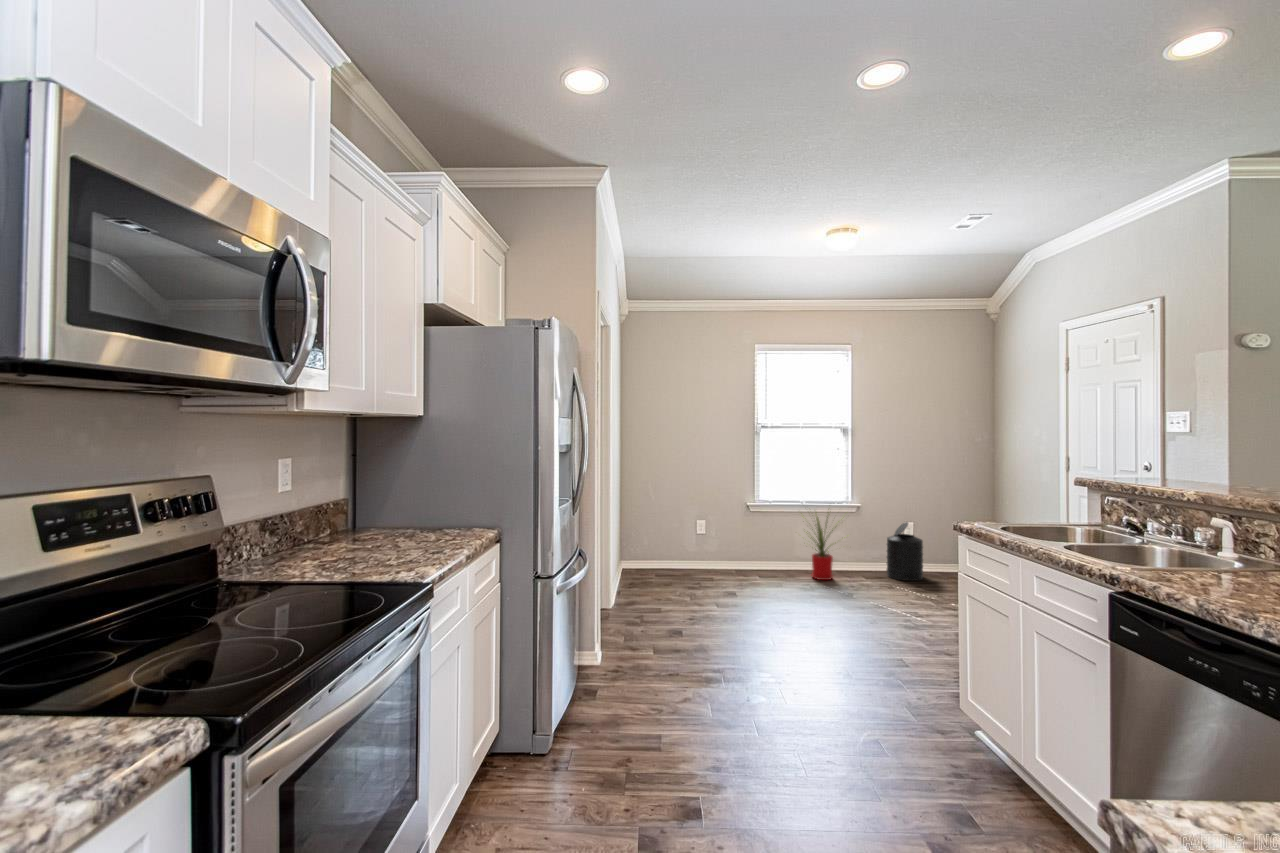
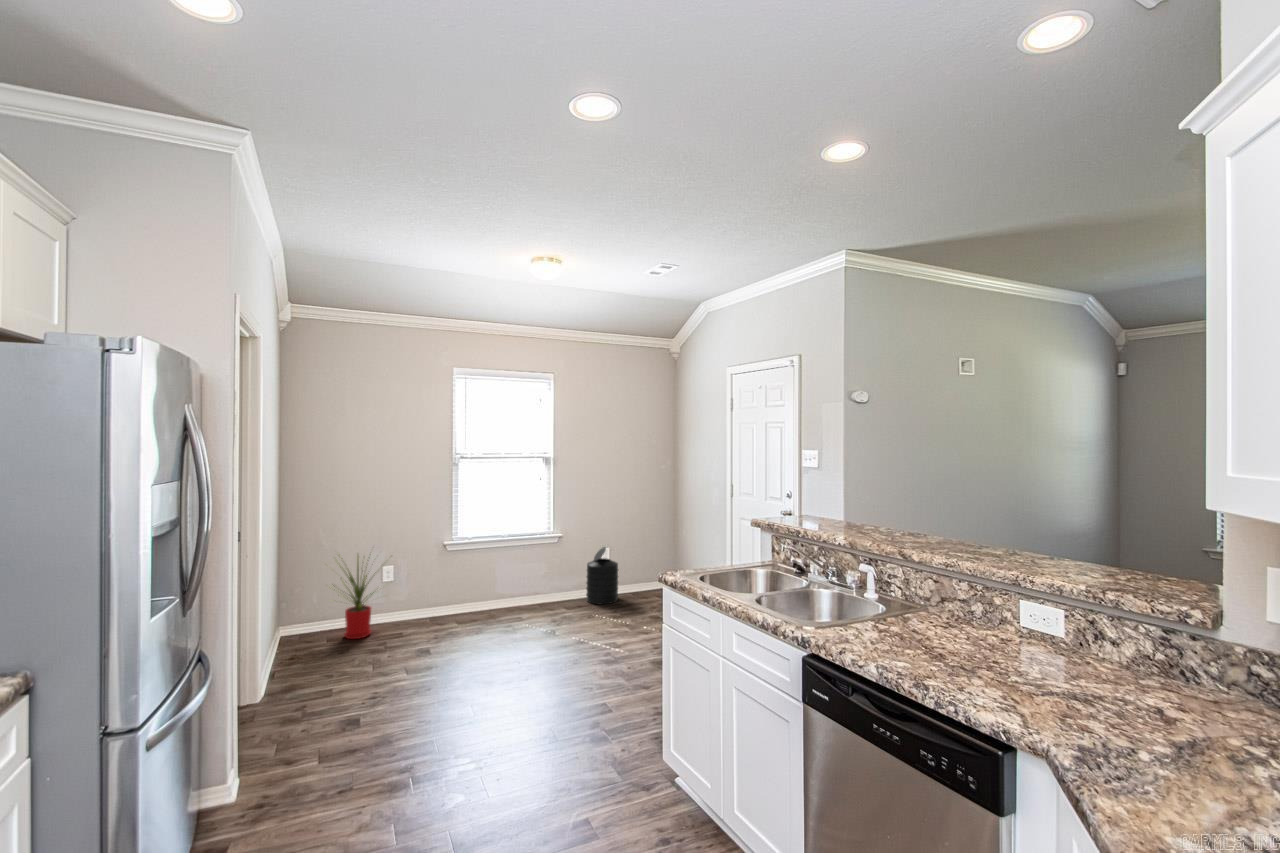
house plant: present [806,517,839,580] -> present [340,558,374,639]

